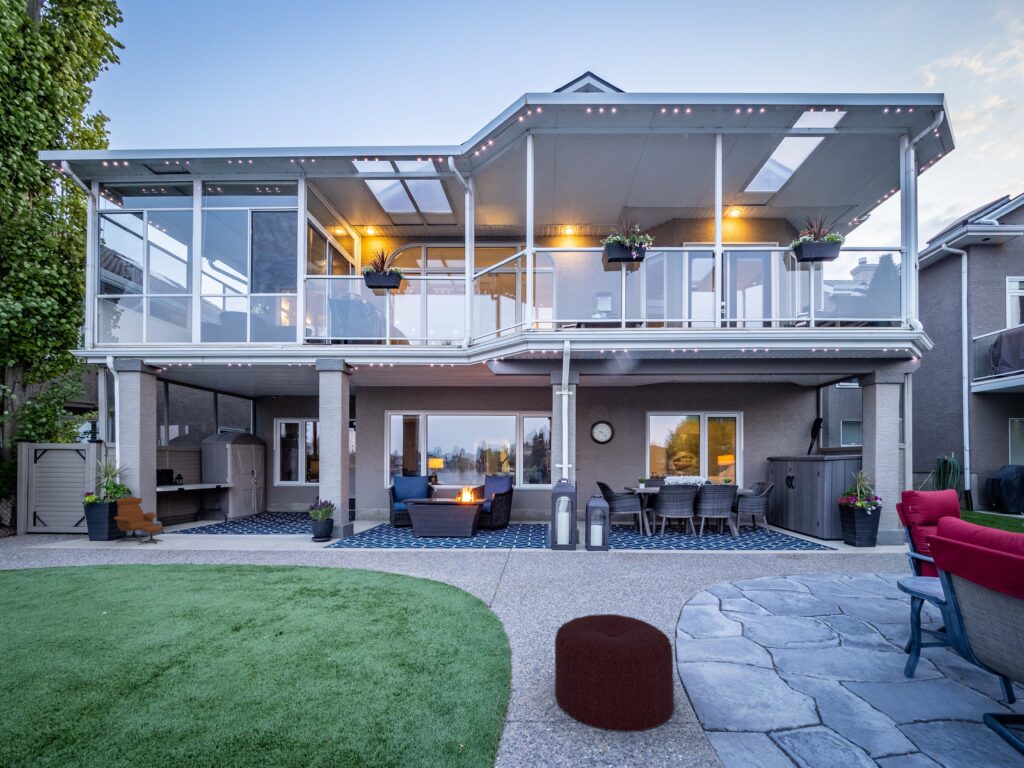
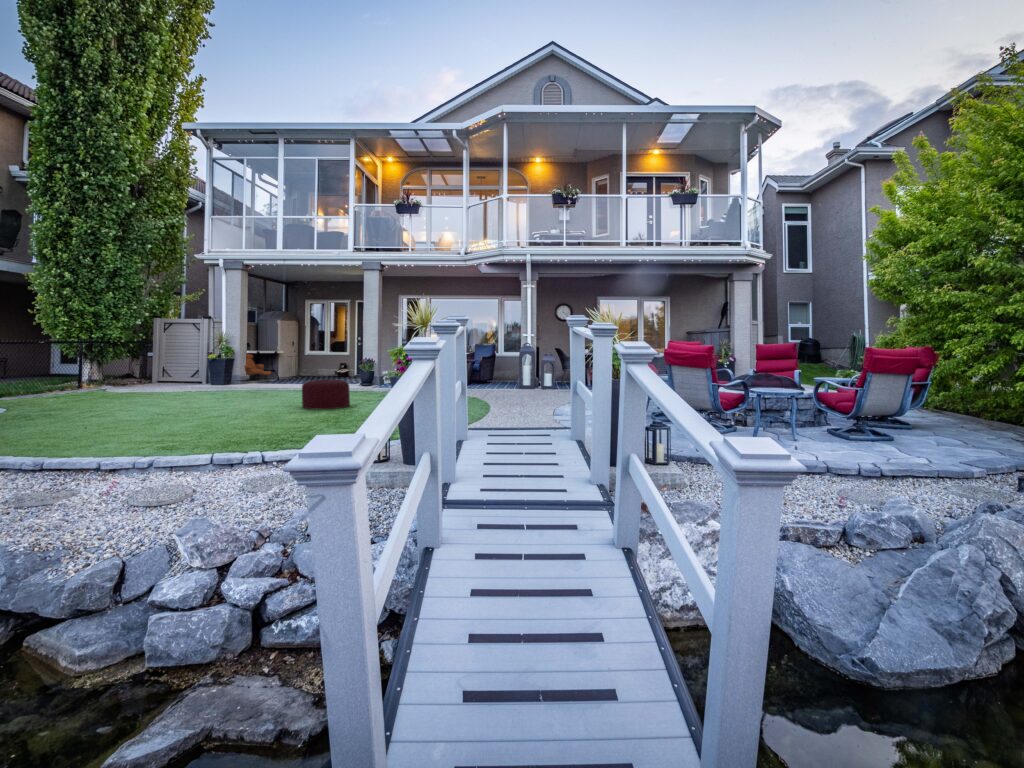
ottoman: present [555,614,675,732] -> present [302,380,350,409]

